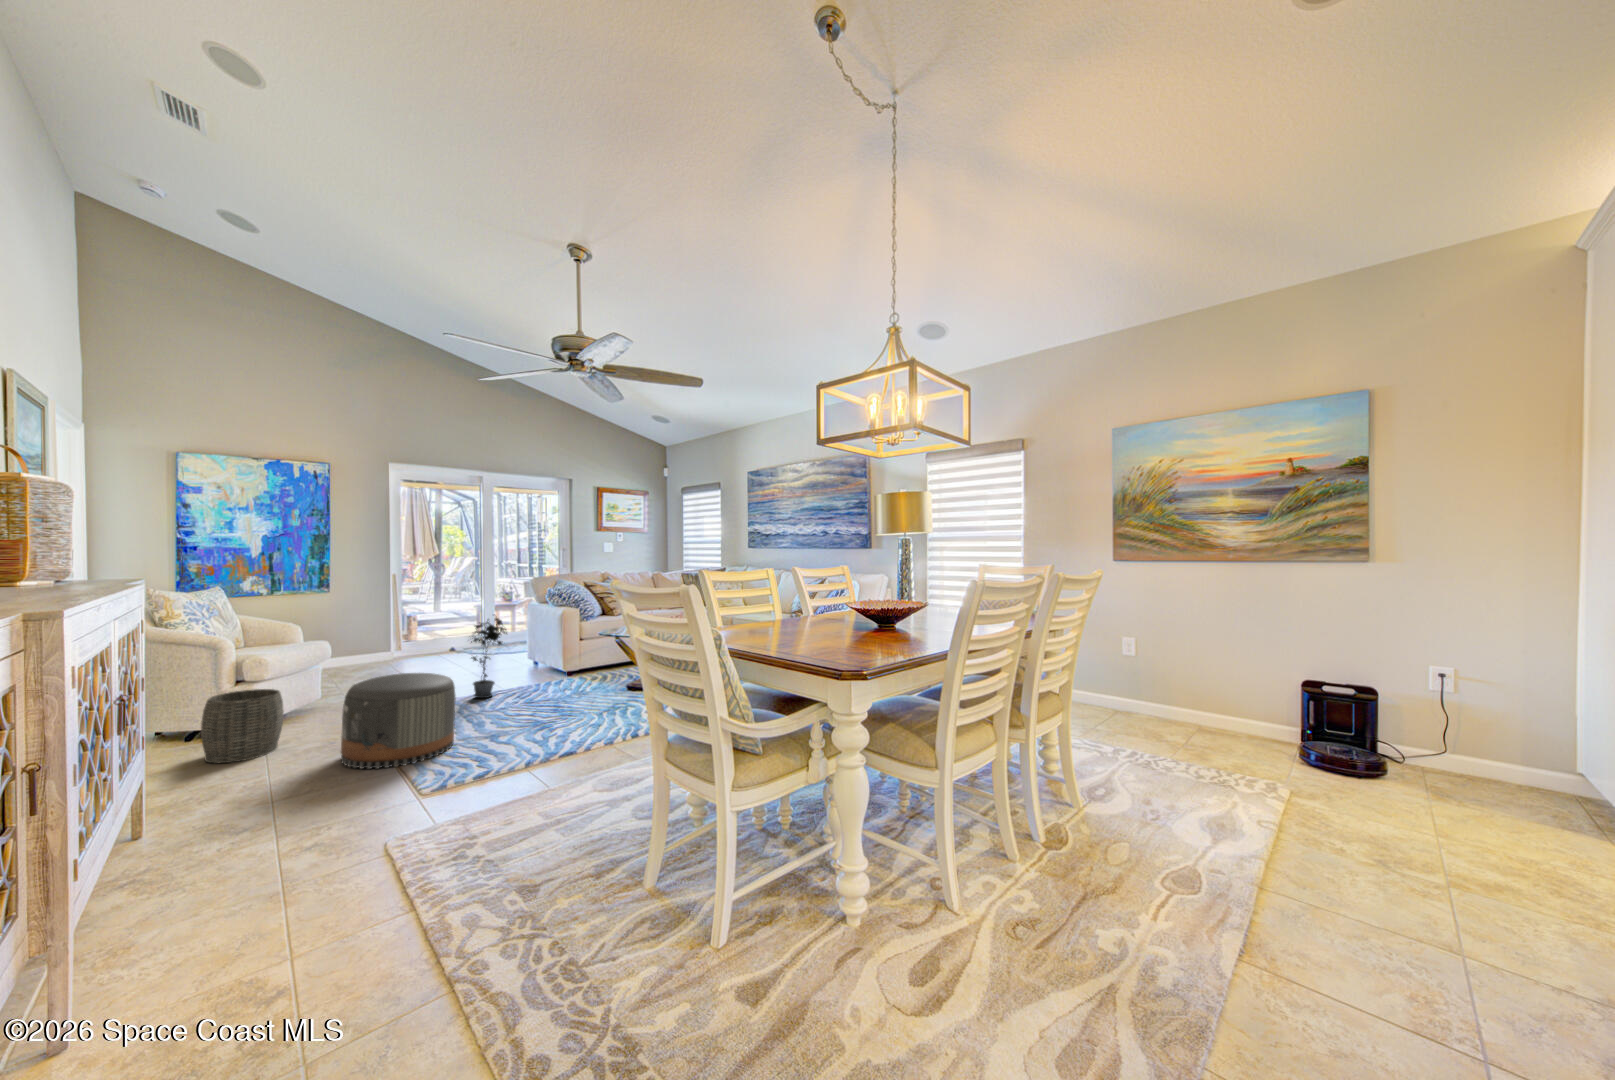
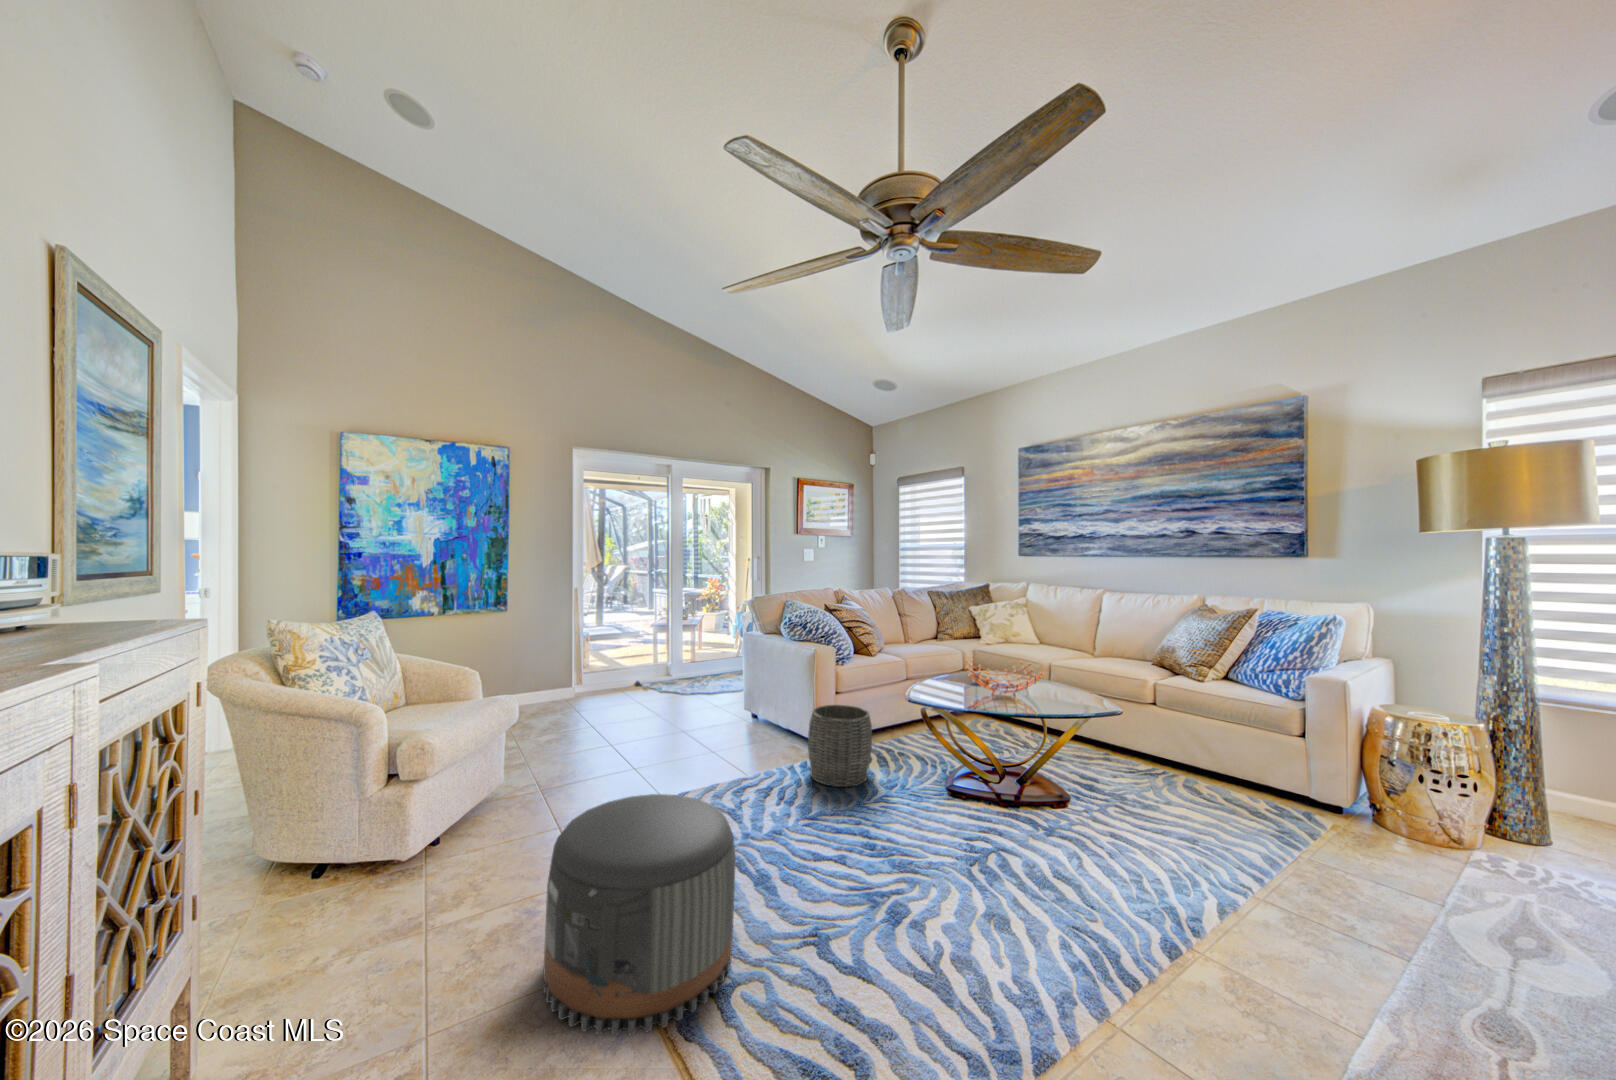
potted plant: present [471,618,507,698] -> none [700,662,763,797]
woven basket: present [201,689,284,763] -> present [808,705,872,787]

